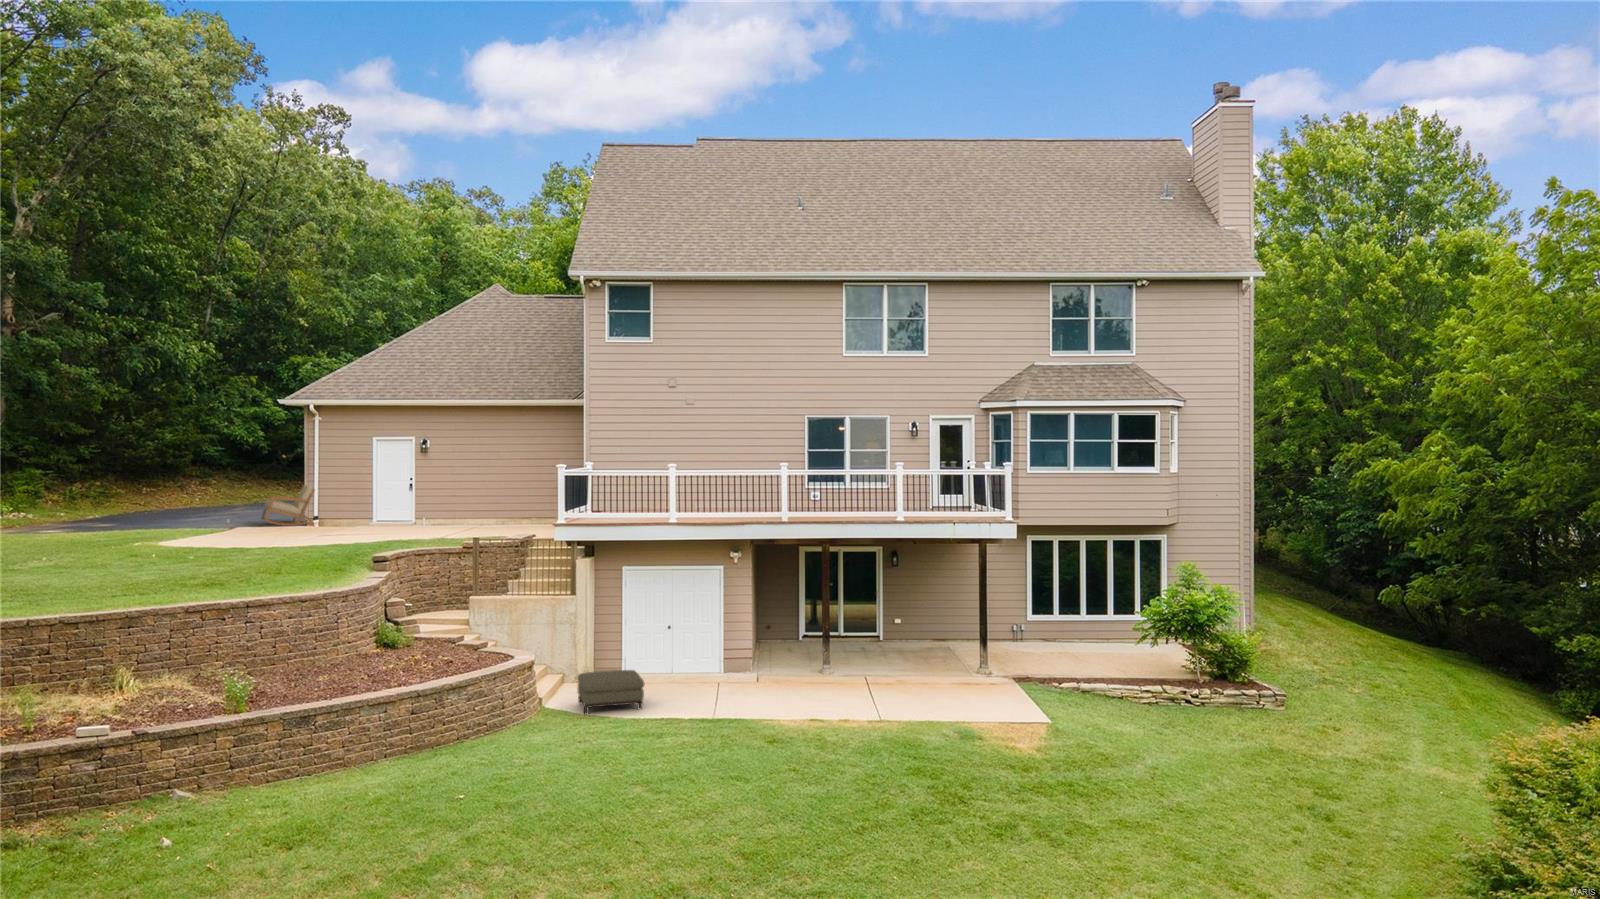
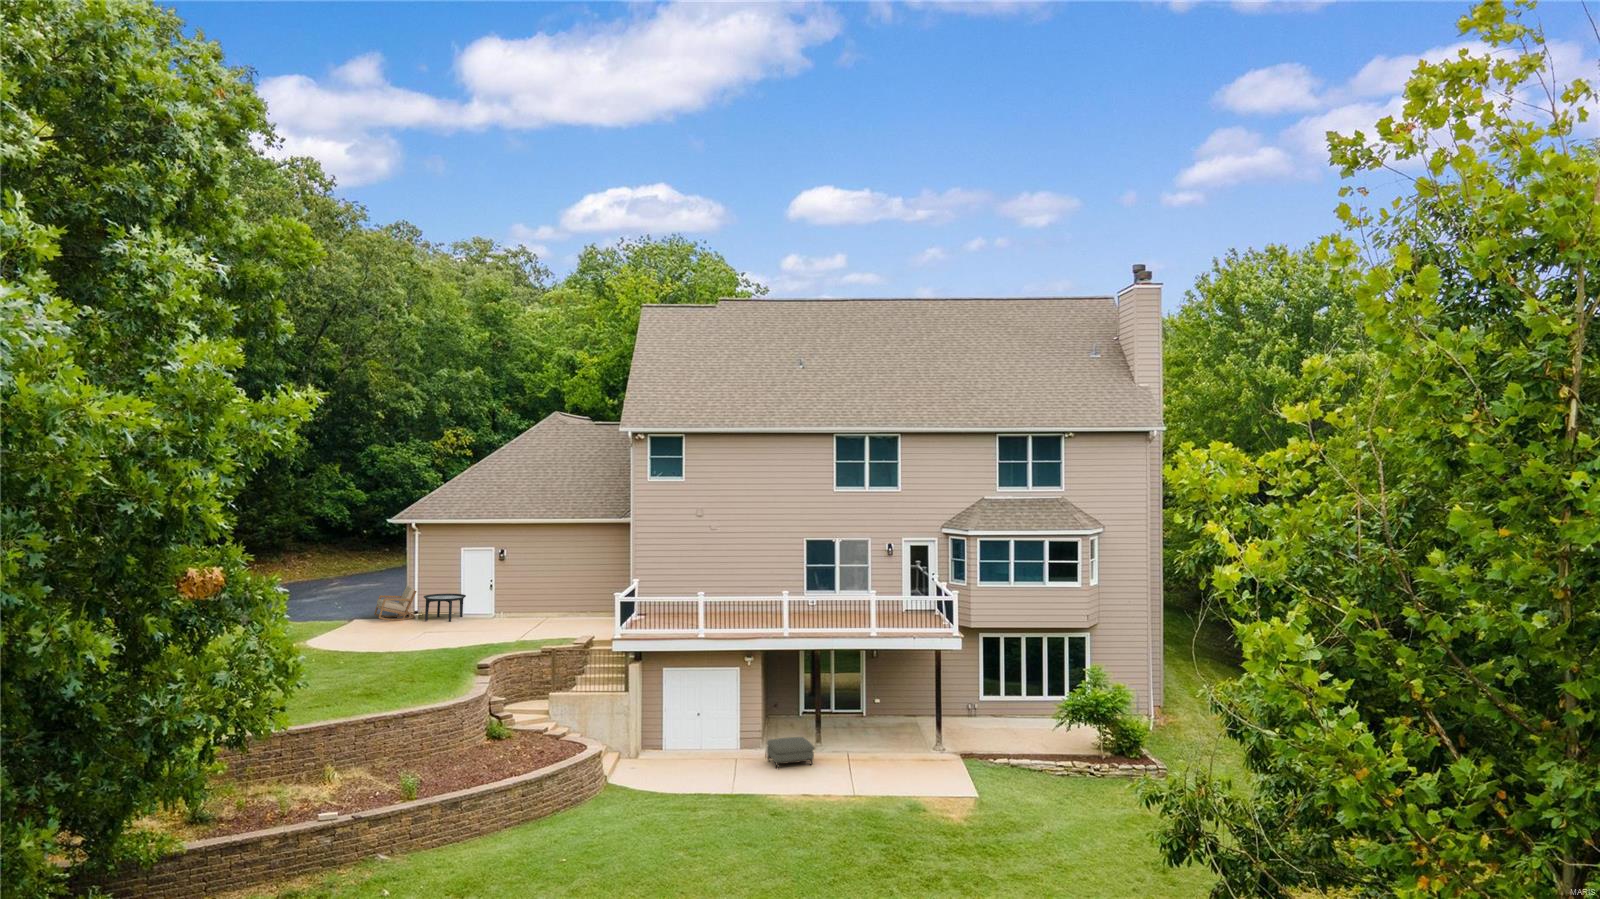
round table: none [323,494,379,526] -> present [424,594,466,622]
ottoman: present [578,670,644,714] -> present [767,737,814,769]

